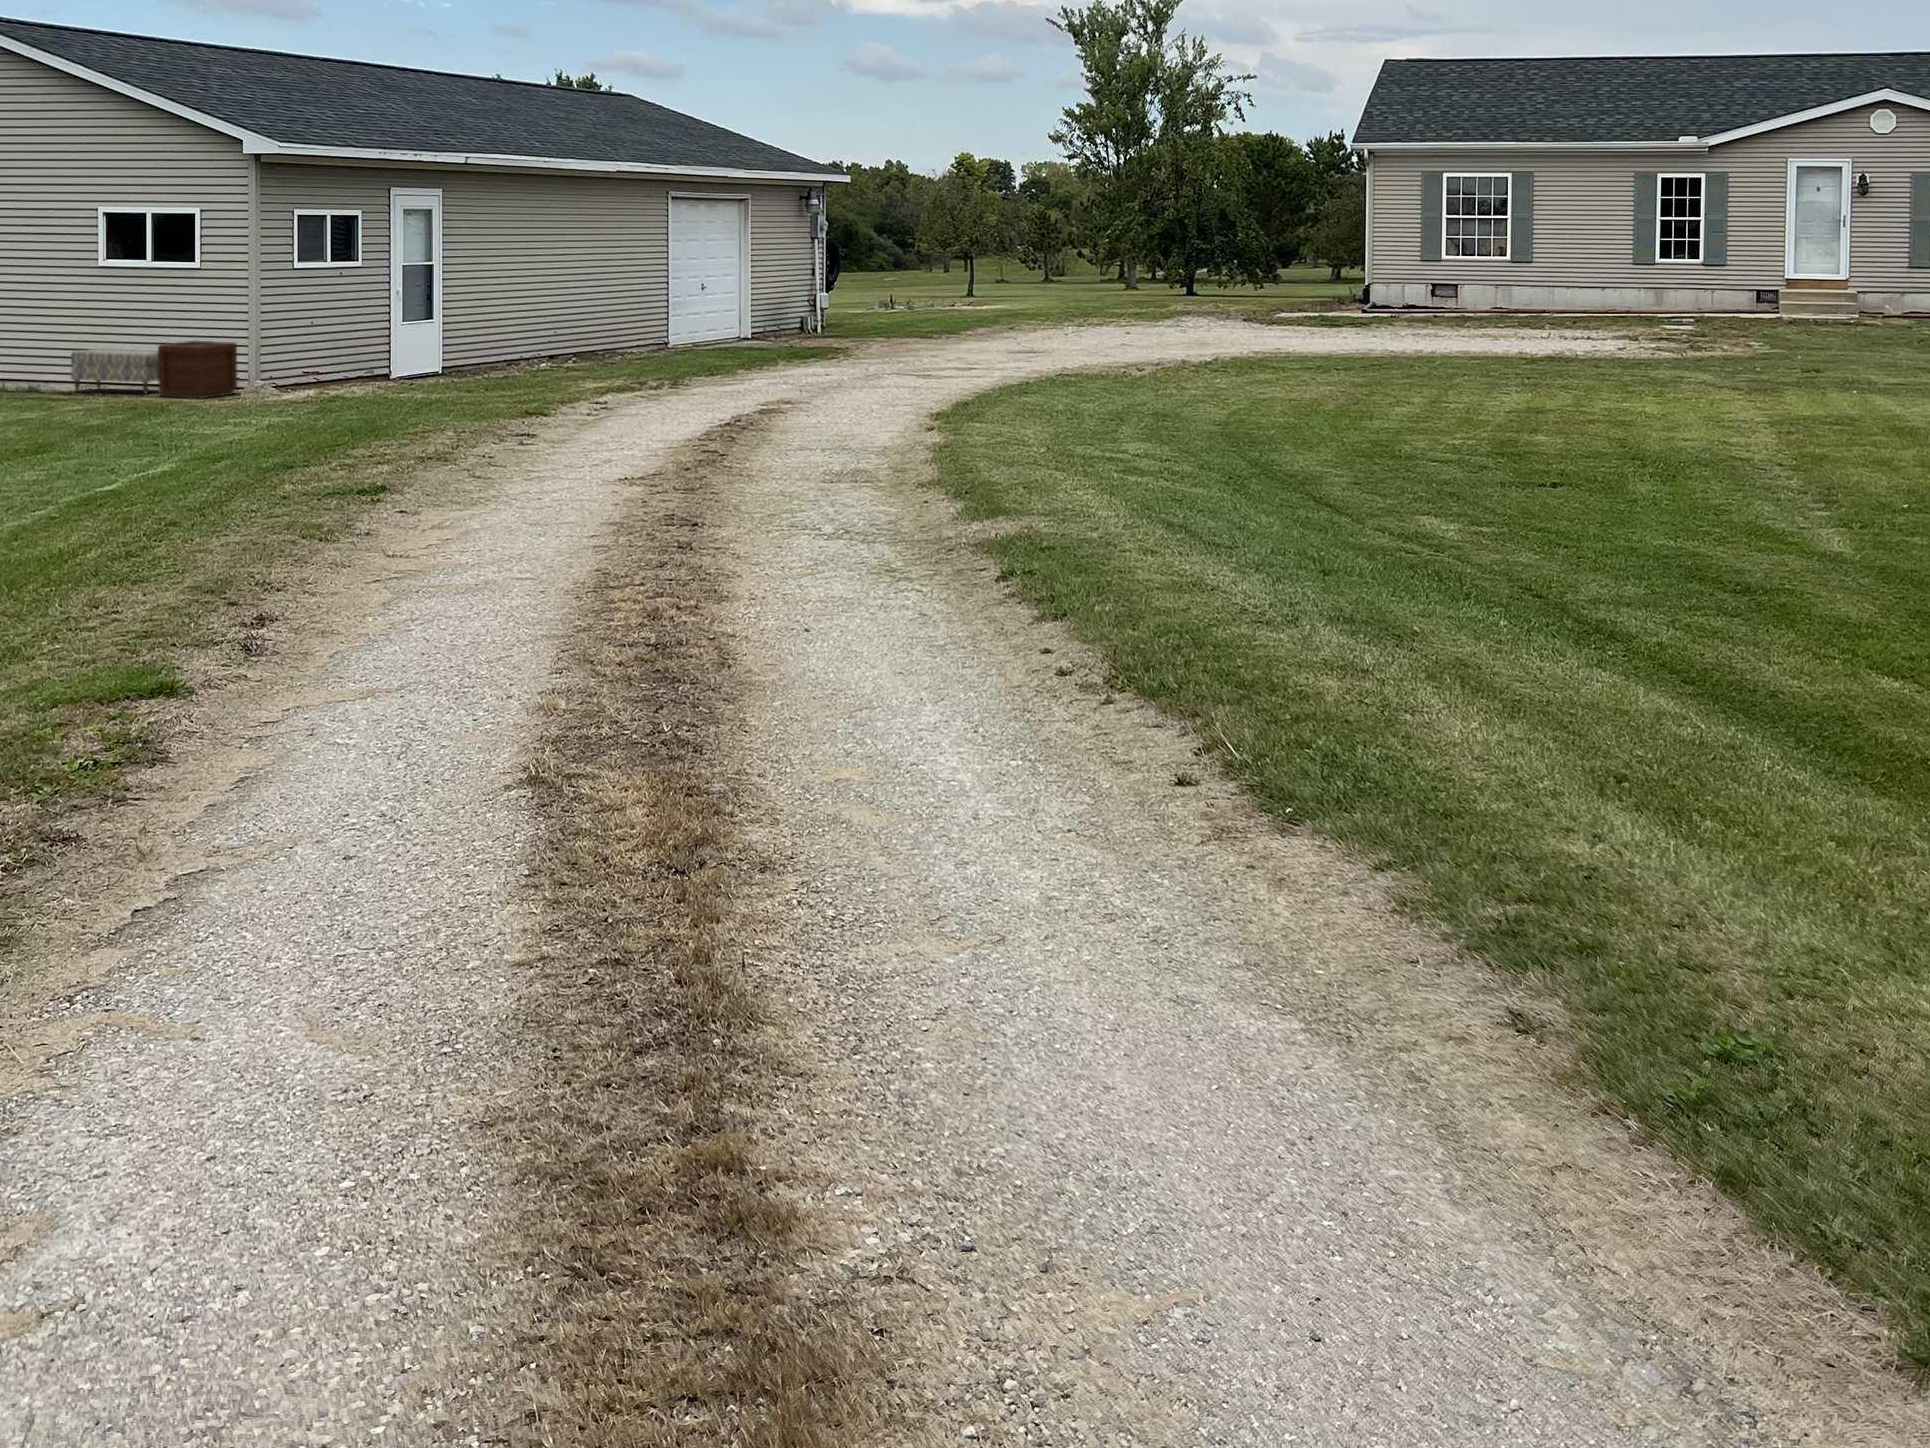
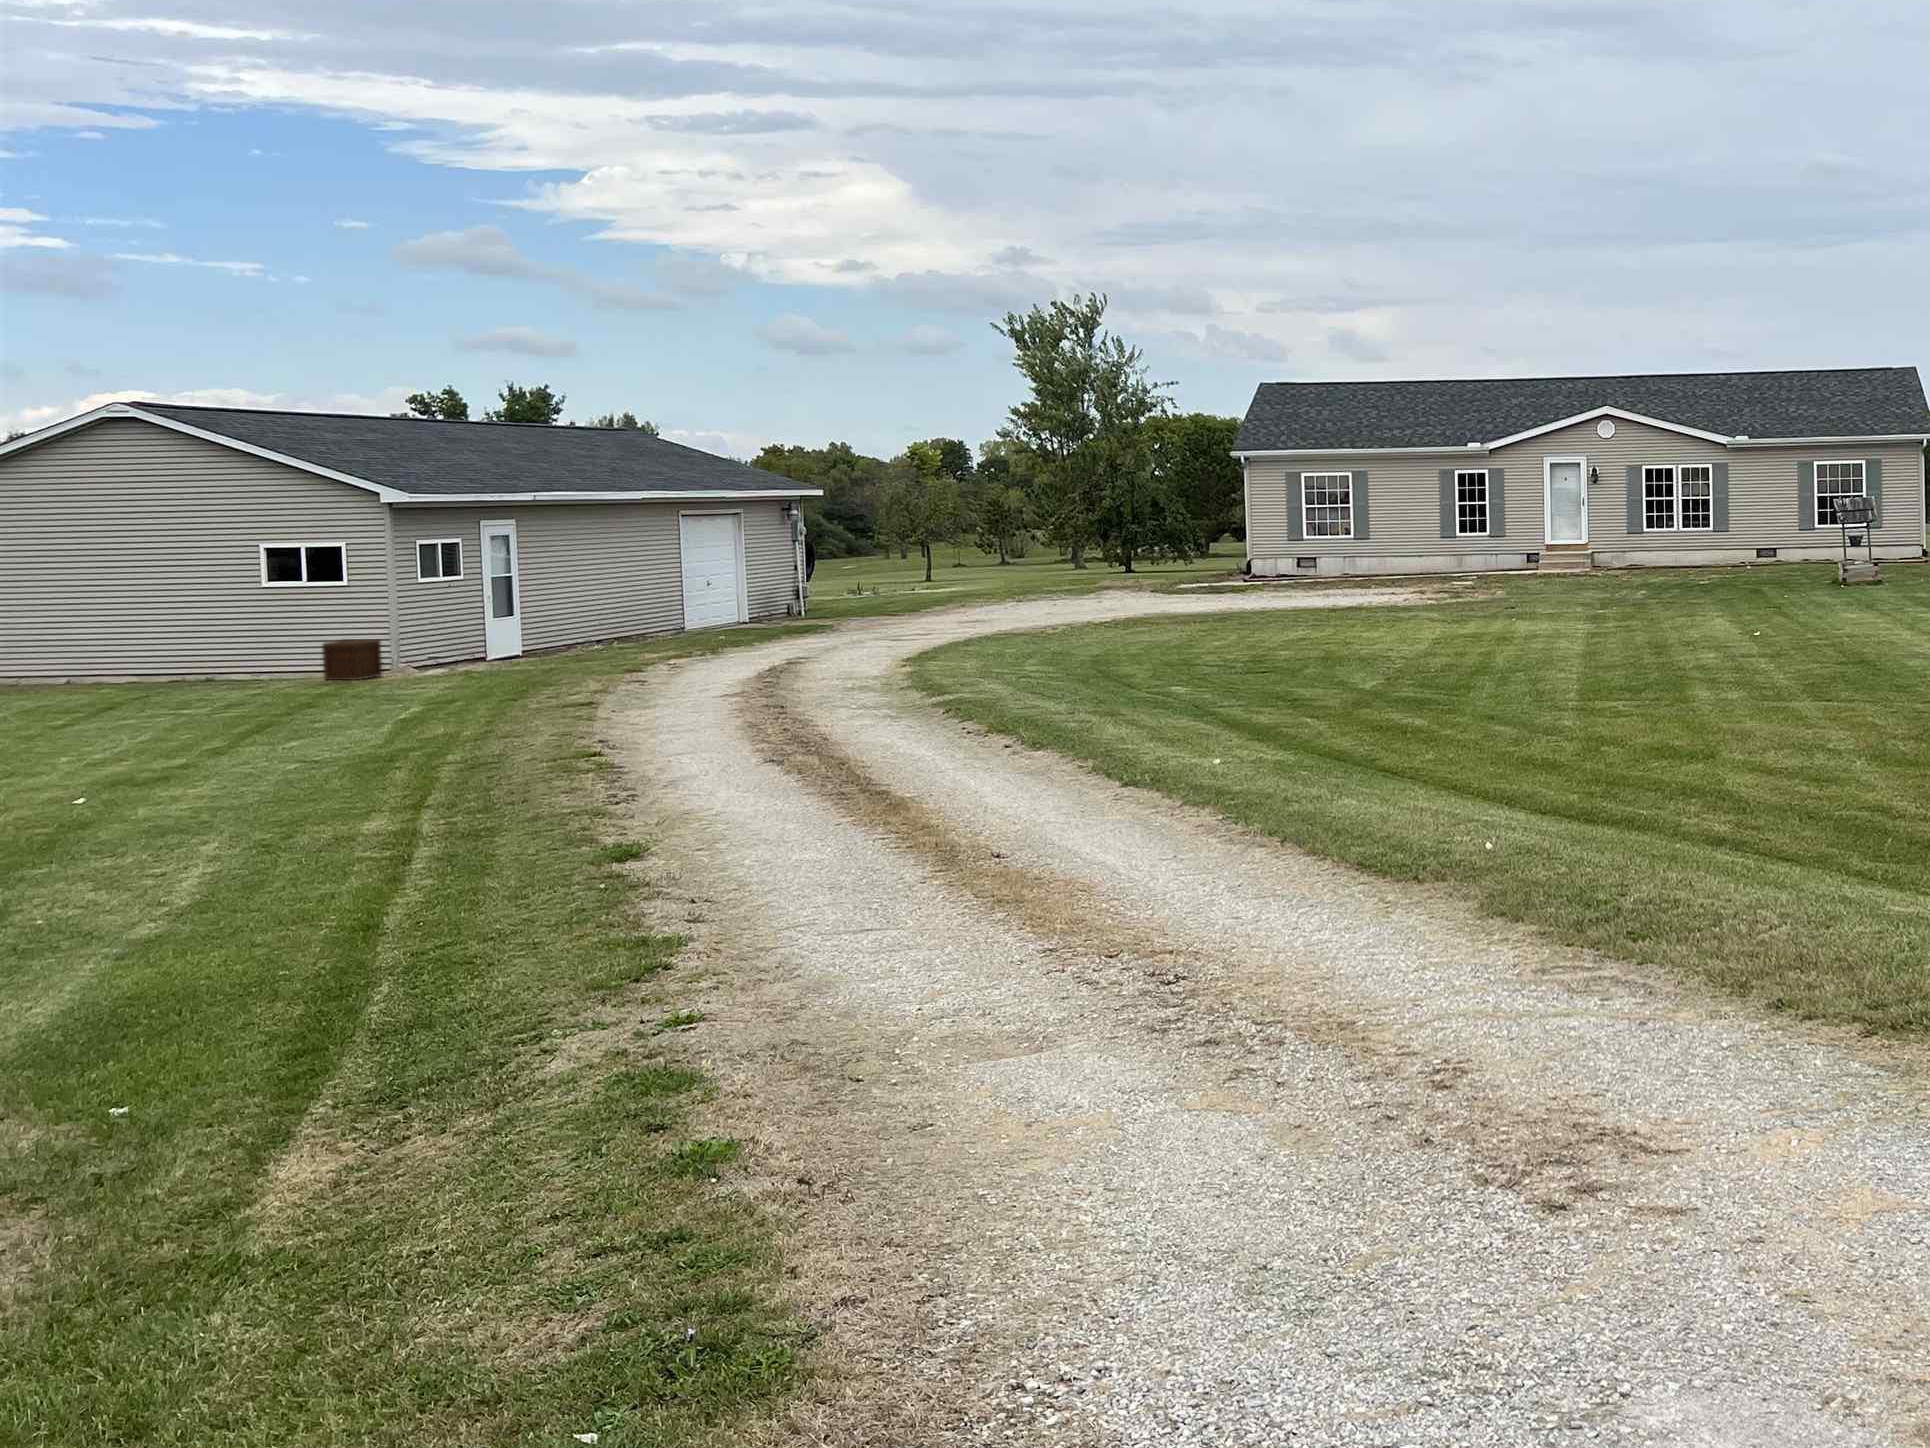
bench: present [71,349,158,394] -> none [246,648,326,681]

